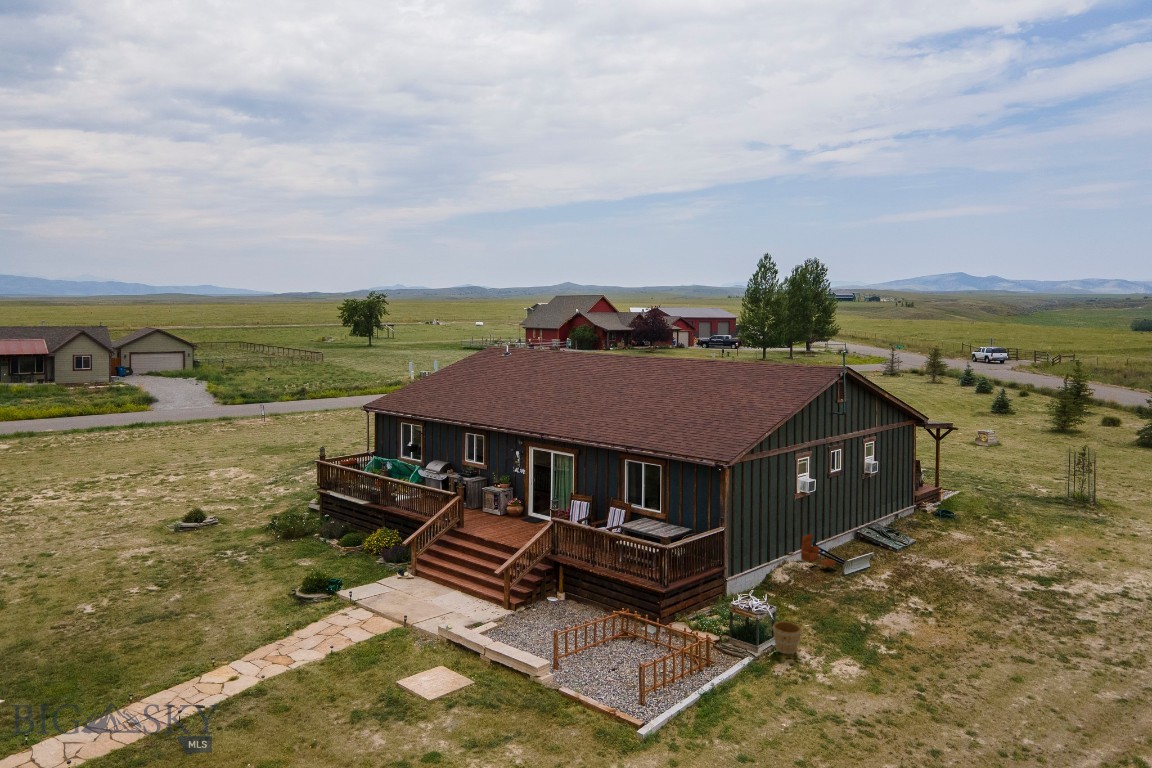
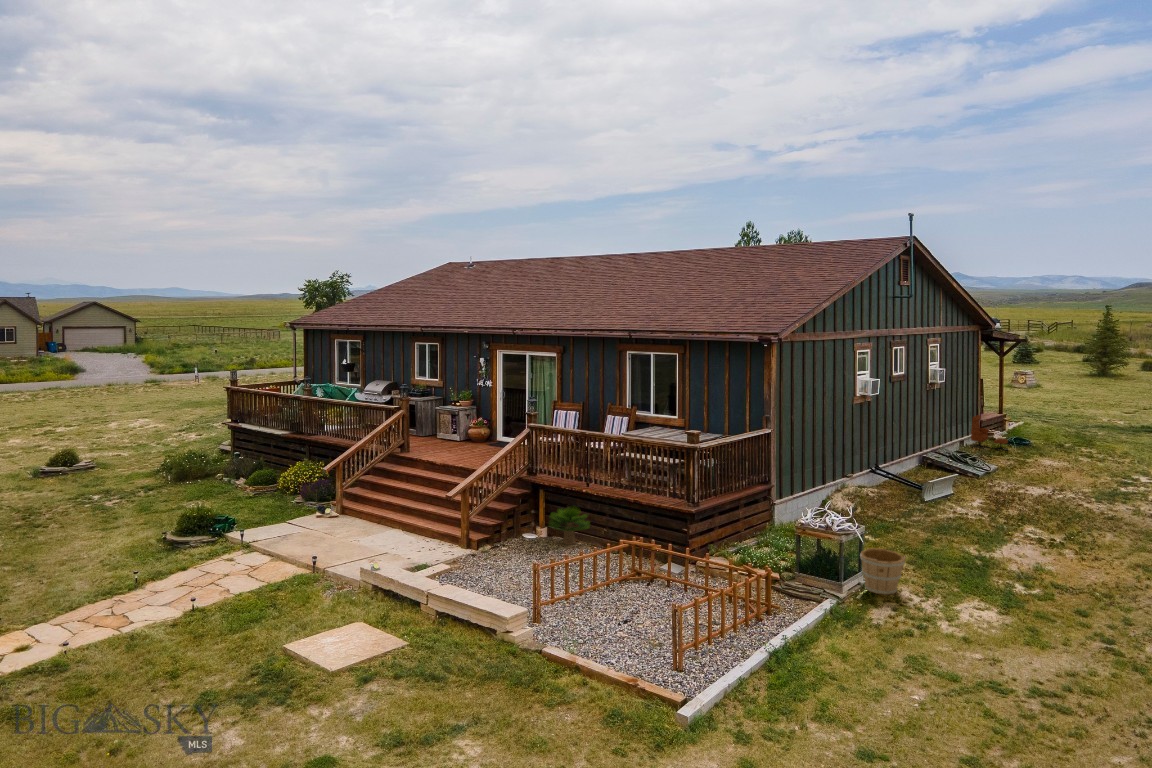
lounge chair: present [801,534,835,572] -> present [971,415,1008,451]
potted plant: none [563,579,595,608] -> present [550,508,590,545]

